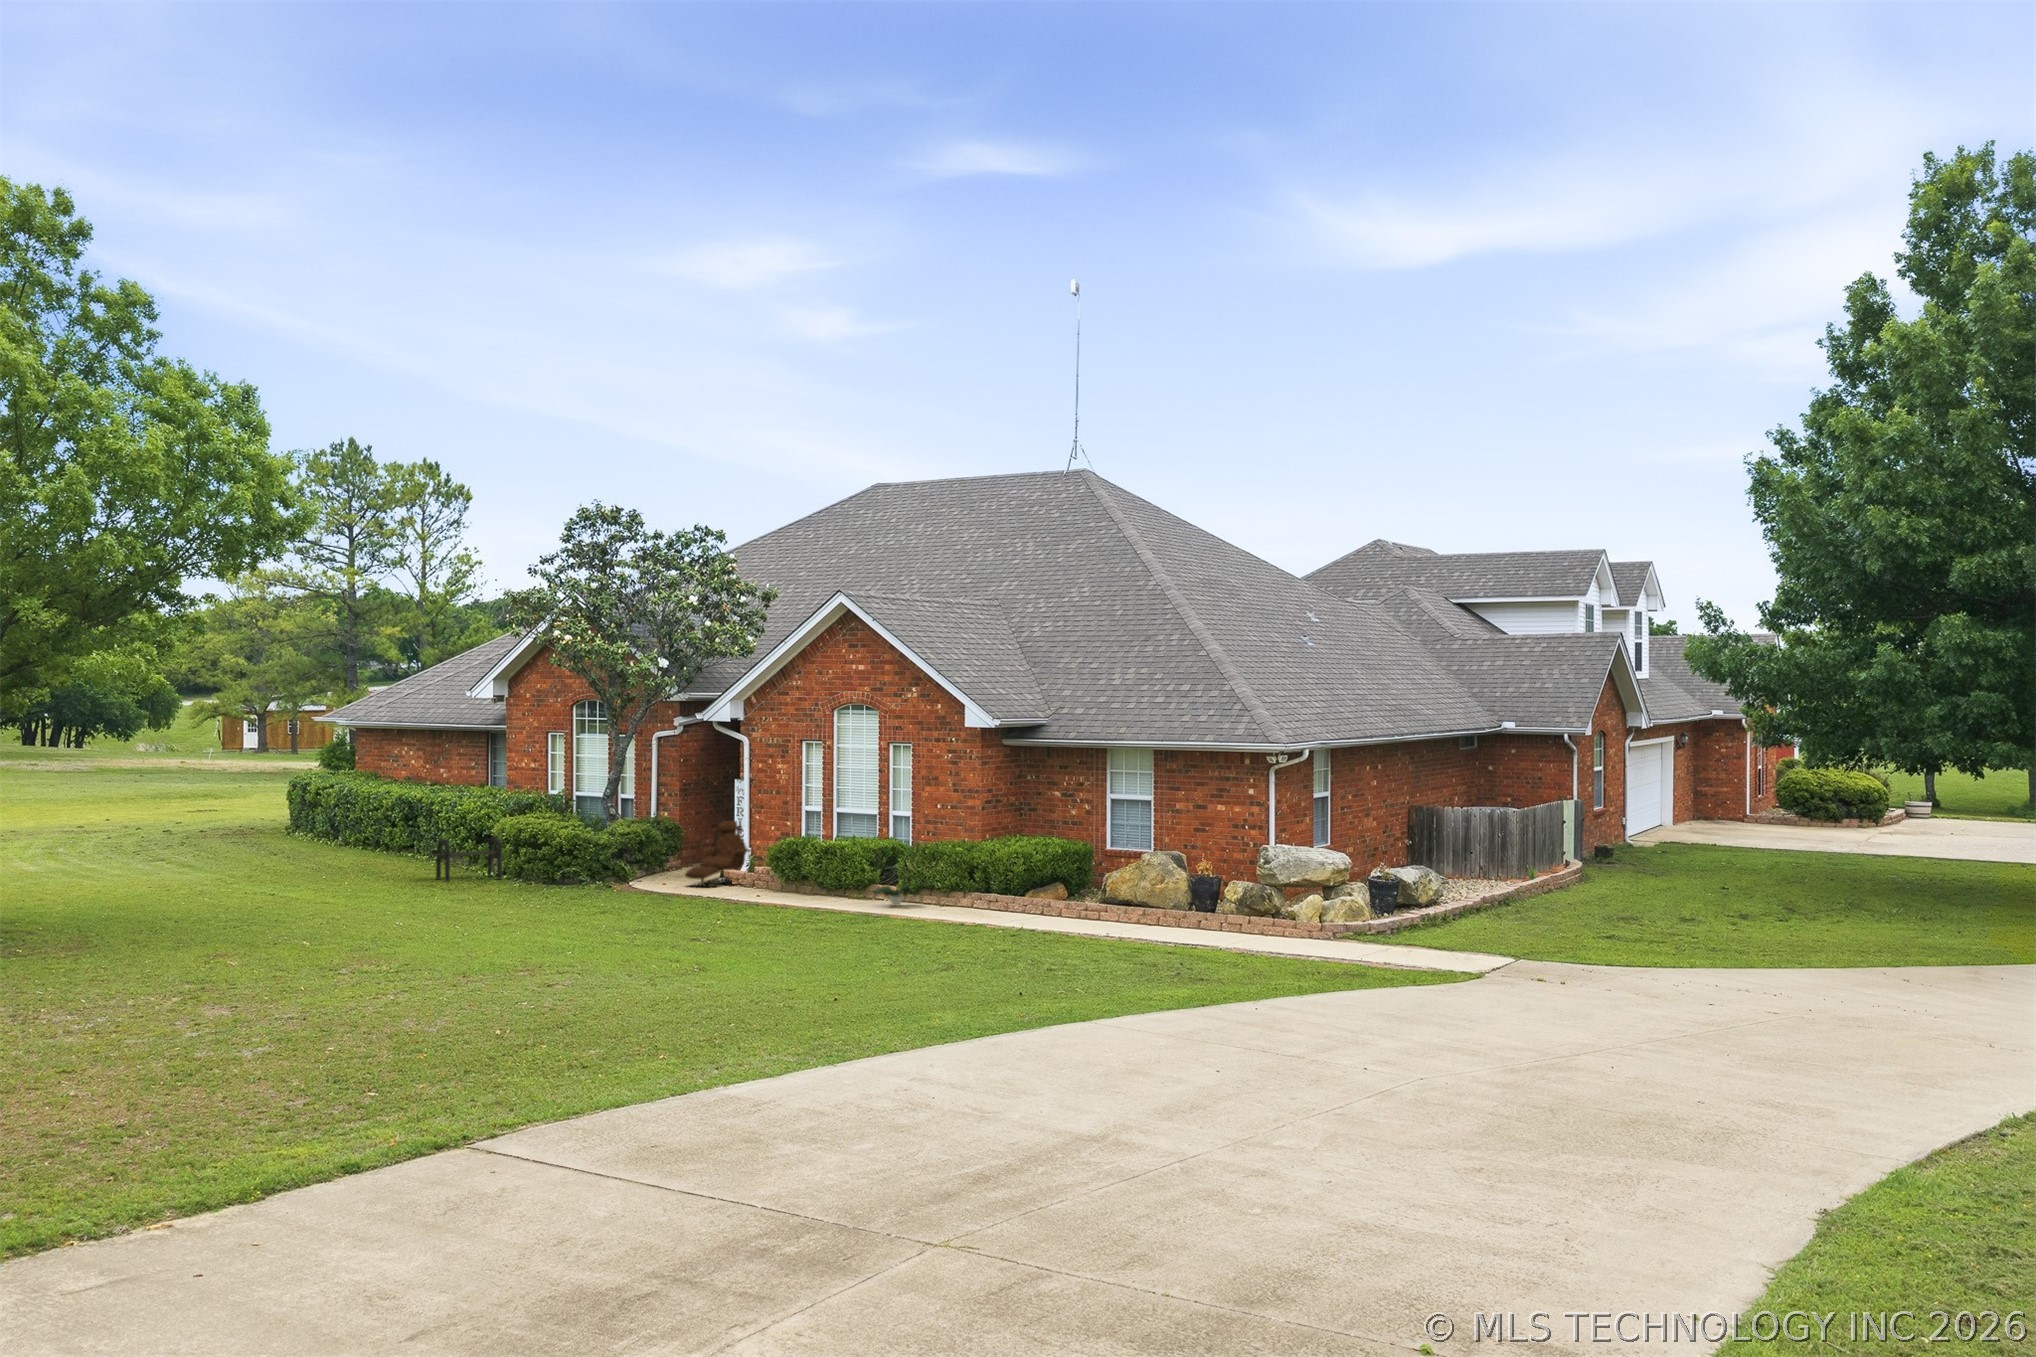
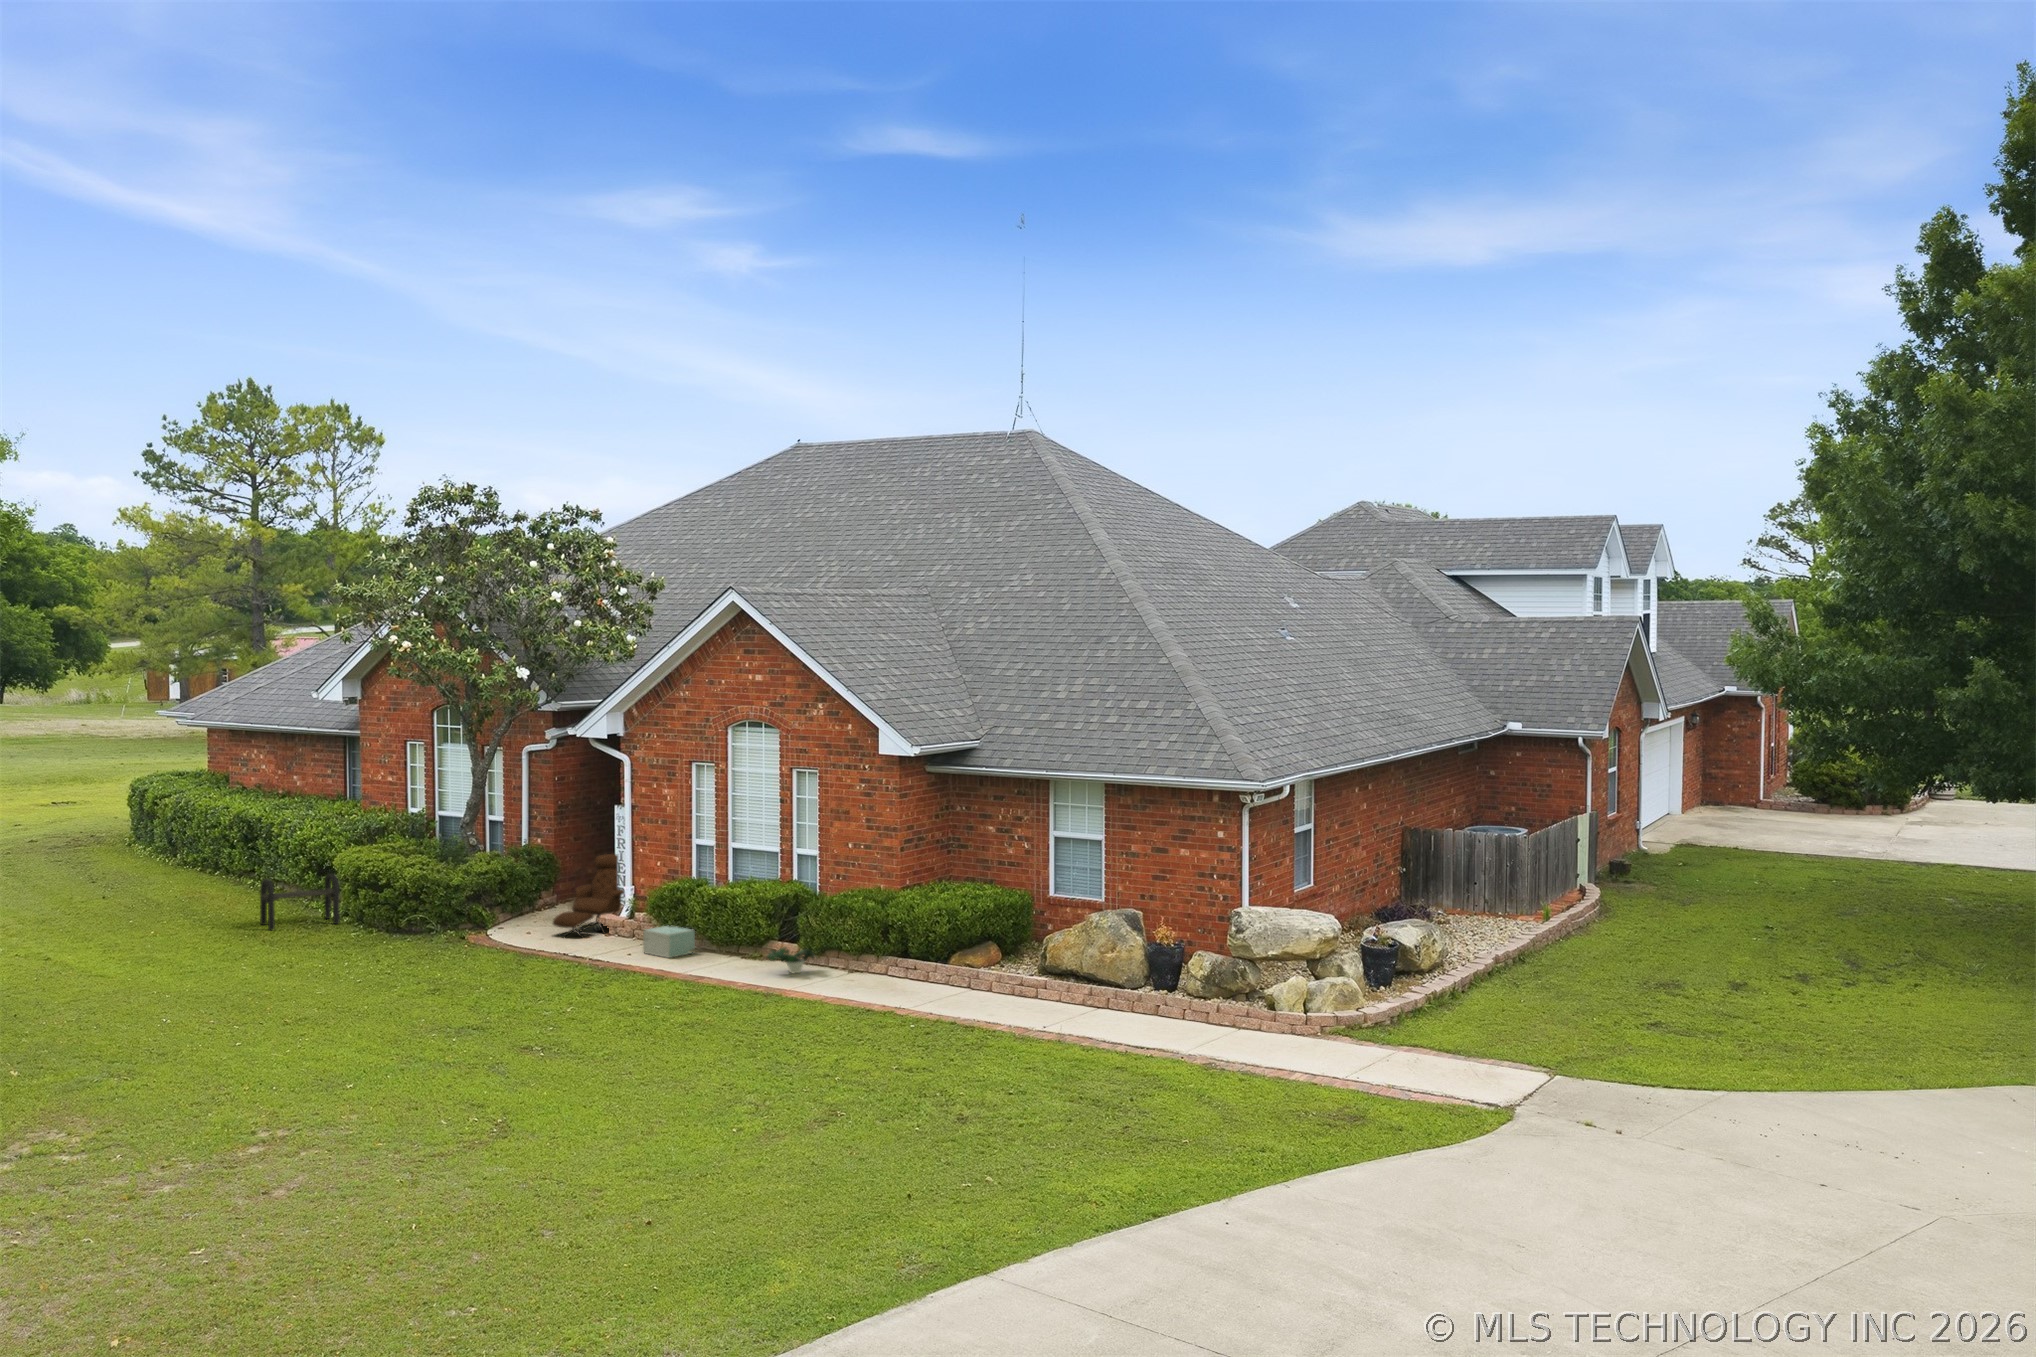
storage box: none [766,874,809,898] -> present [643,926,695,958]

